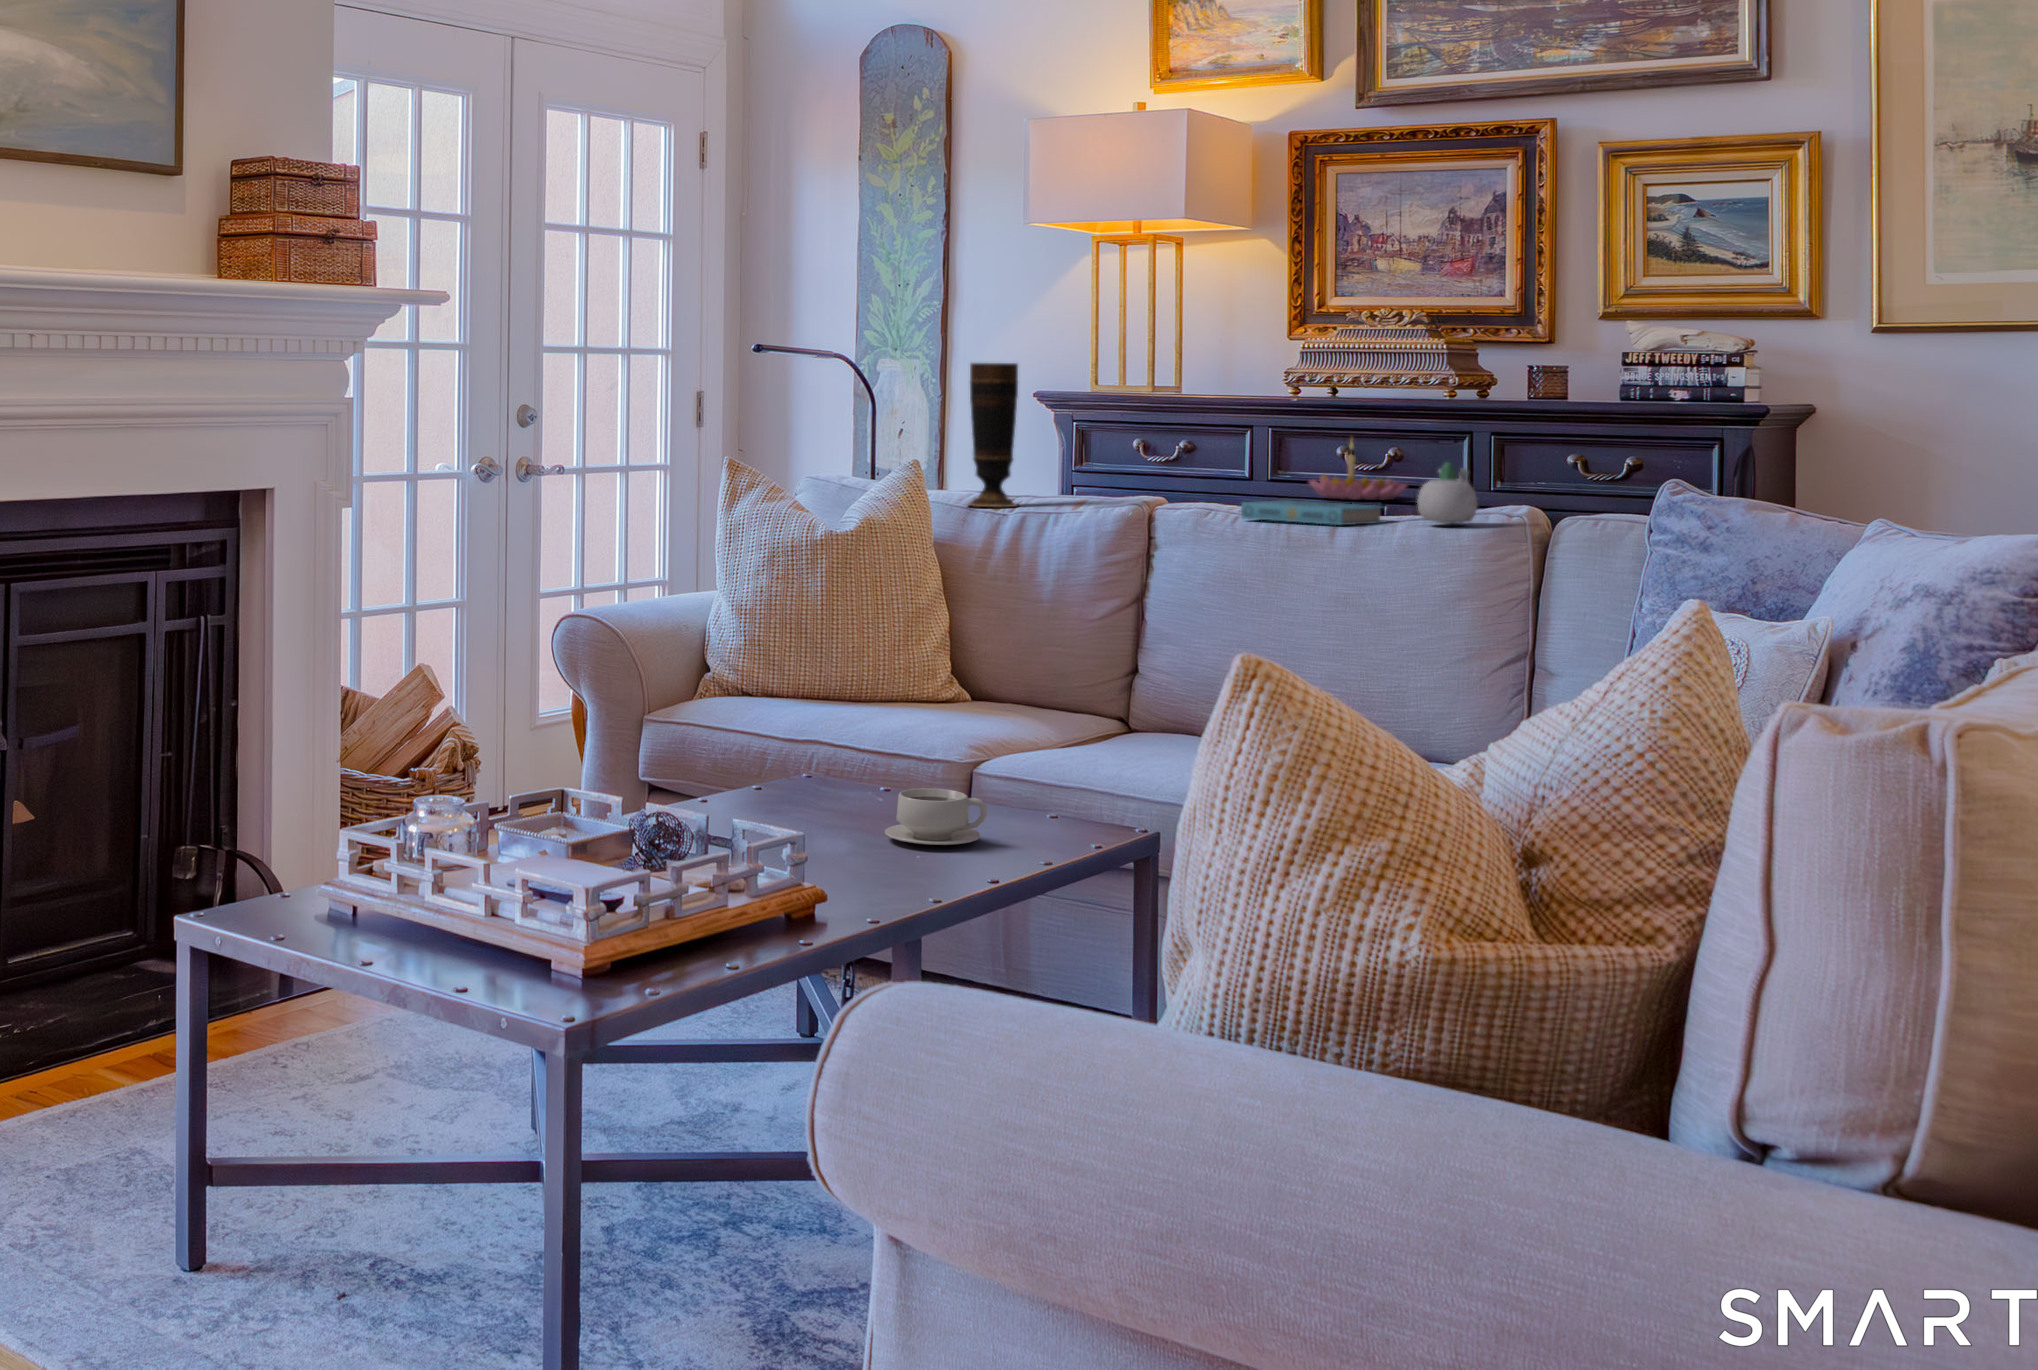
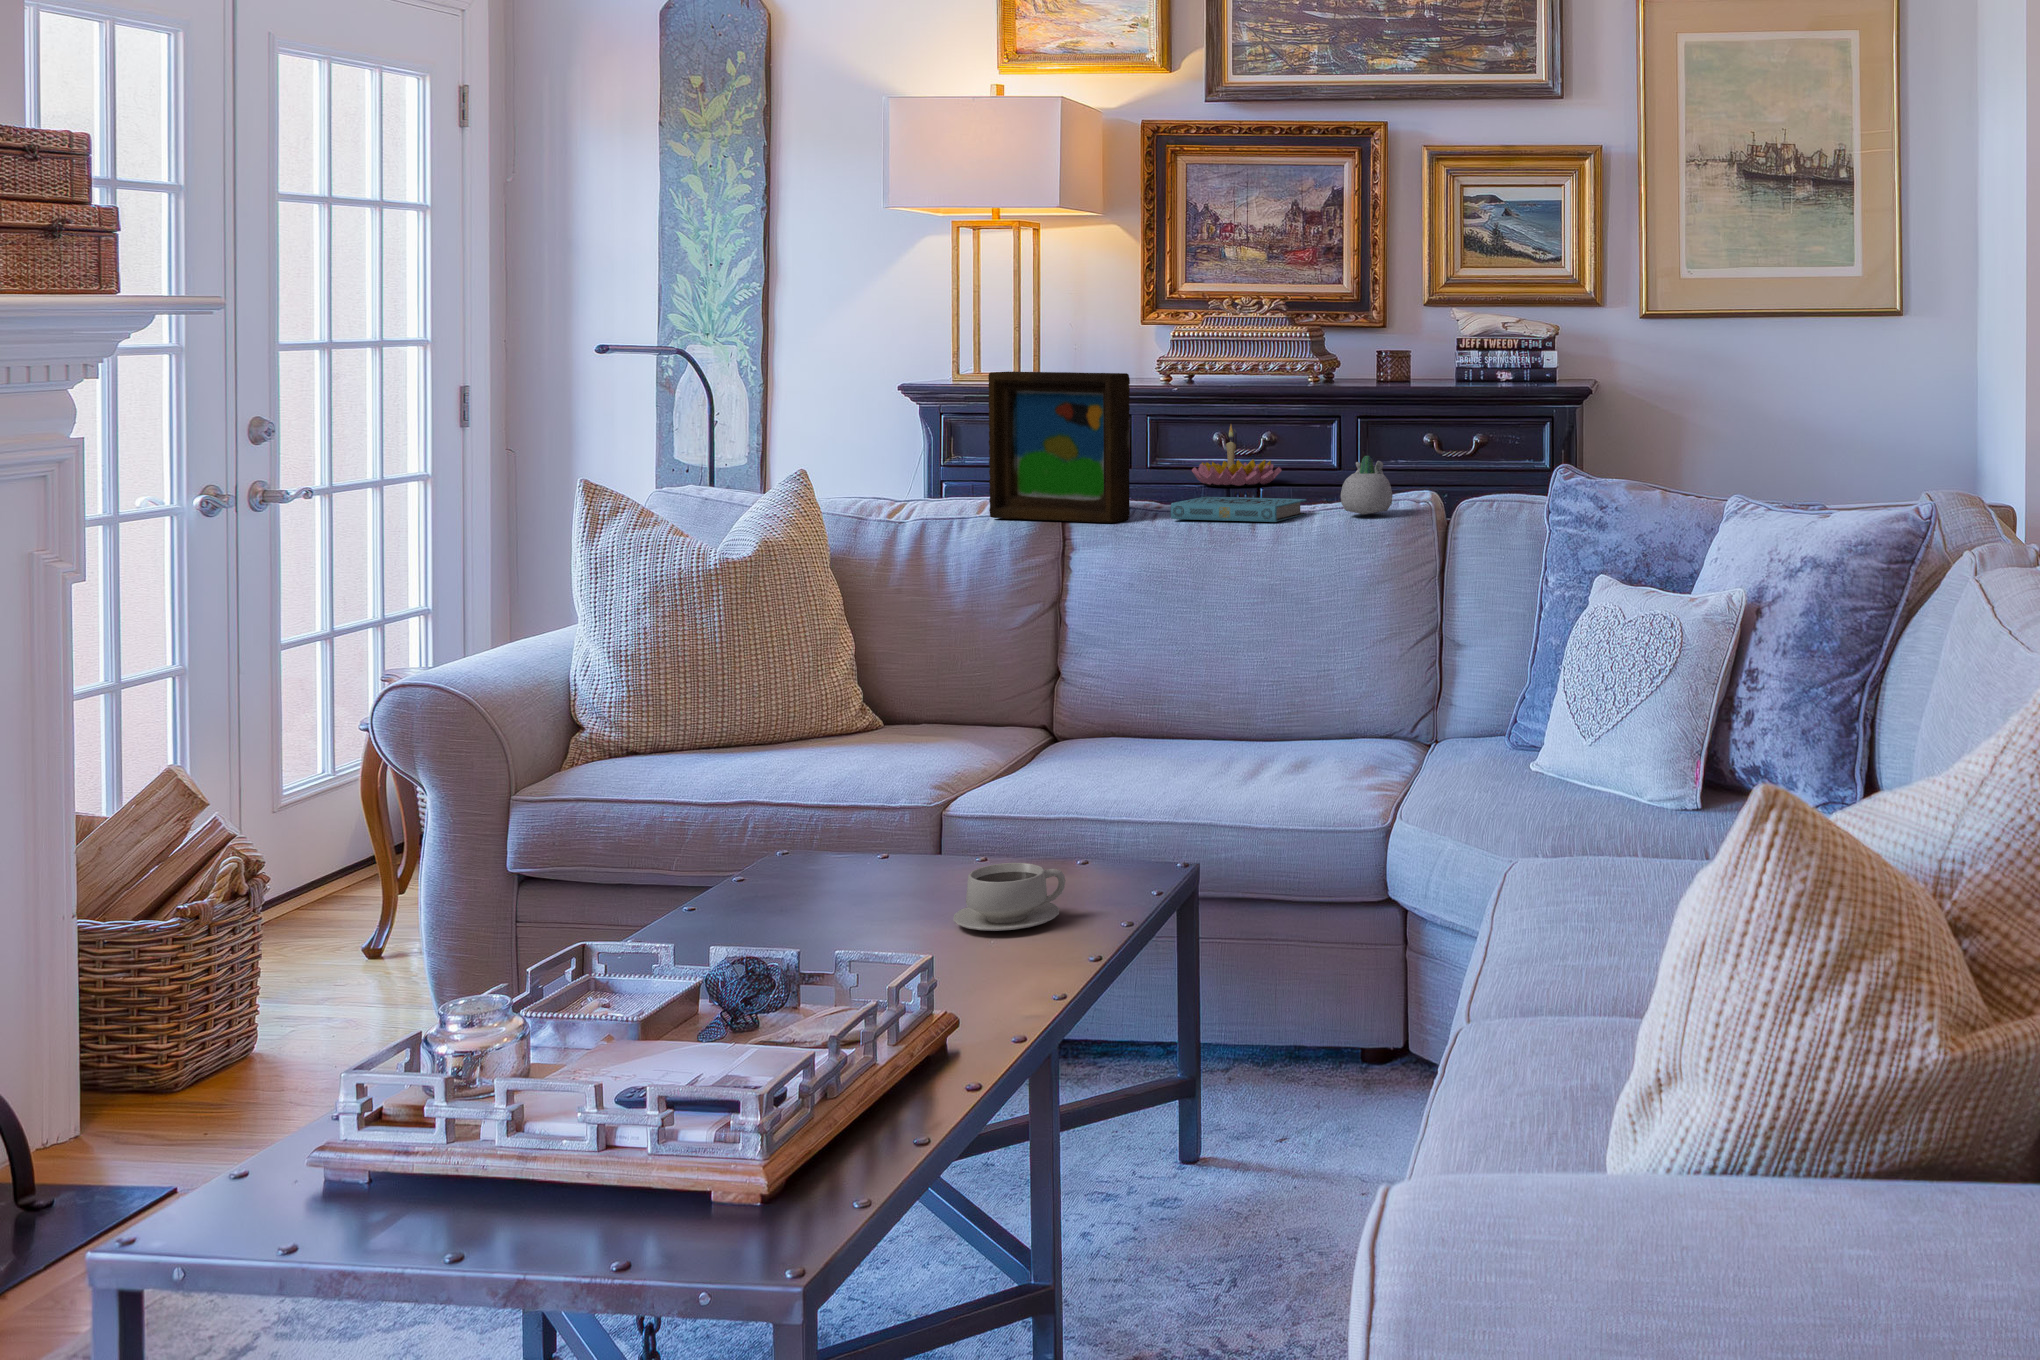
vase: present [968,363,1018,507] -> none [856,363,916,518]
picture frame: none [1077,371,1206,519] -> present [988,371,1130,523]

